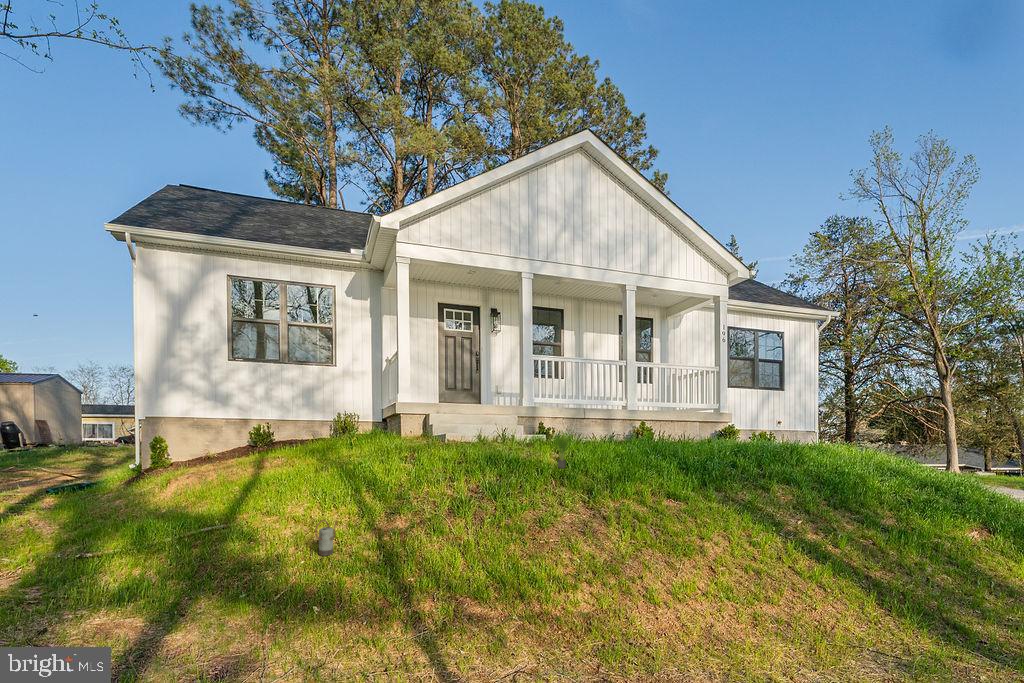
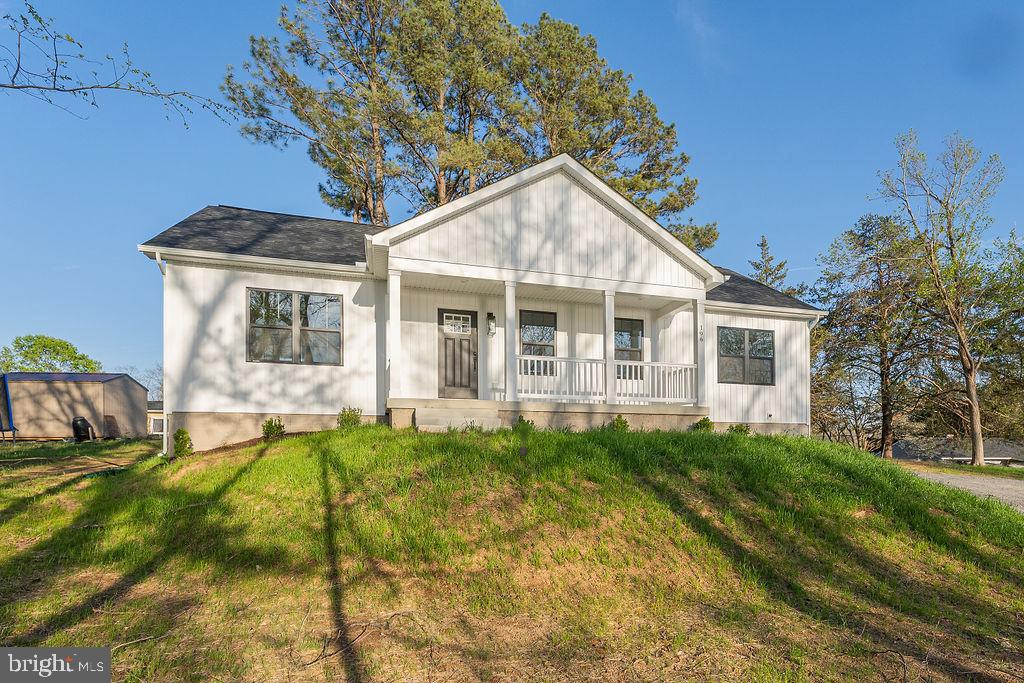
watering can: present [315,520,337,556] -> none [274,498,299,531]

